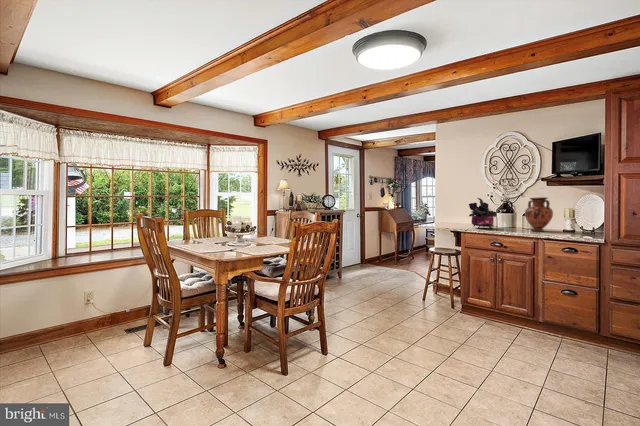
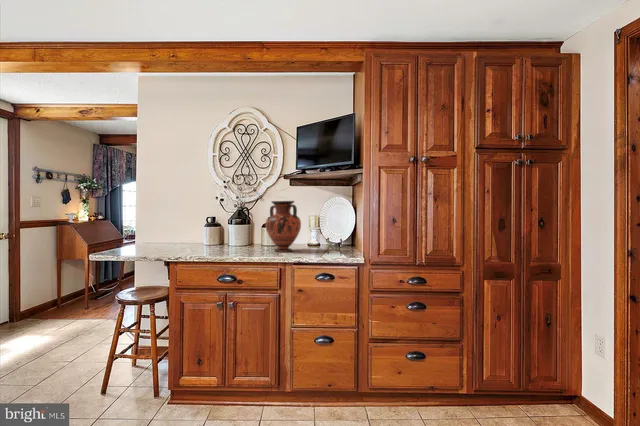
potted plant: present [469,198,497,228] -> none [183,200,228,251]

